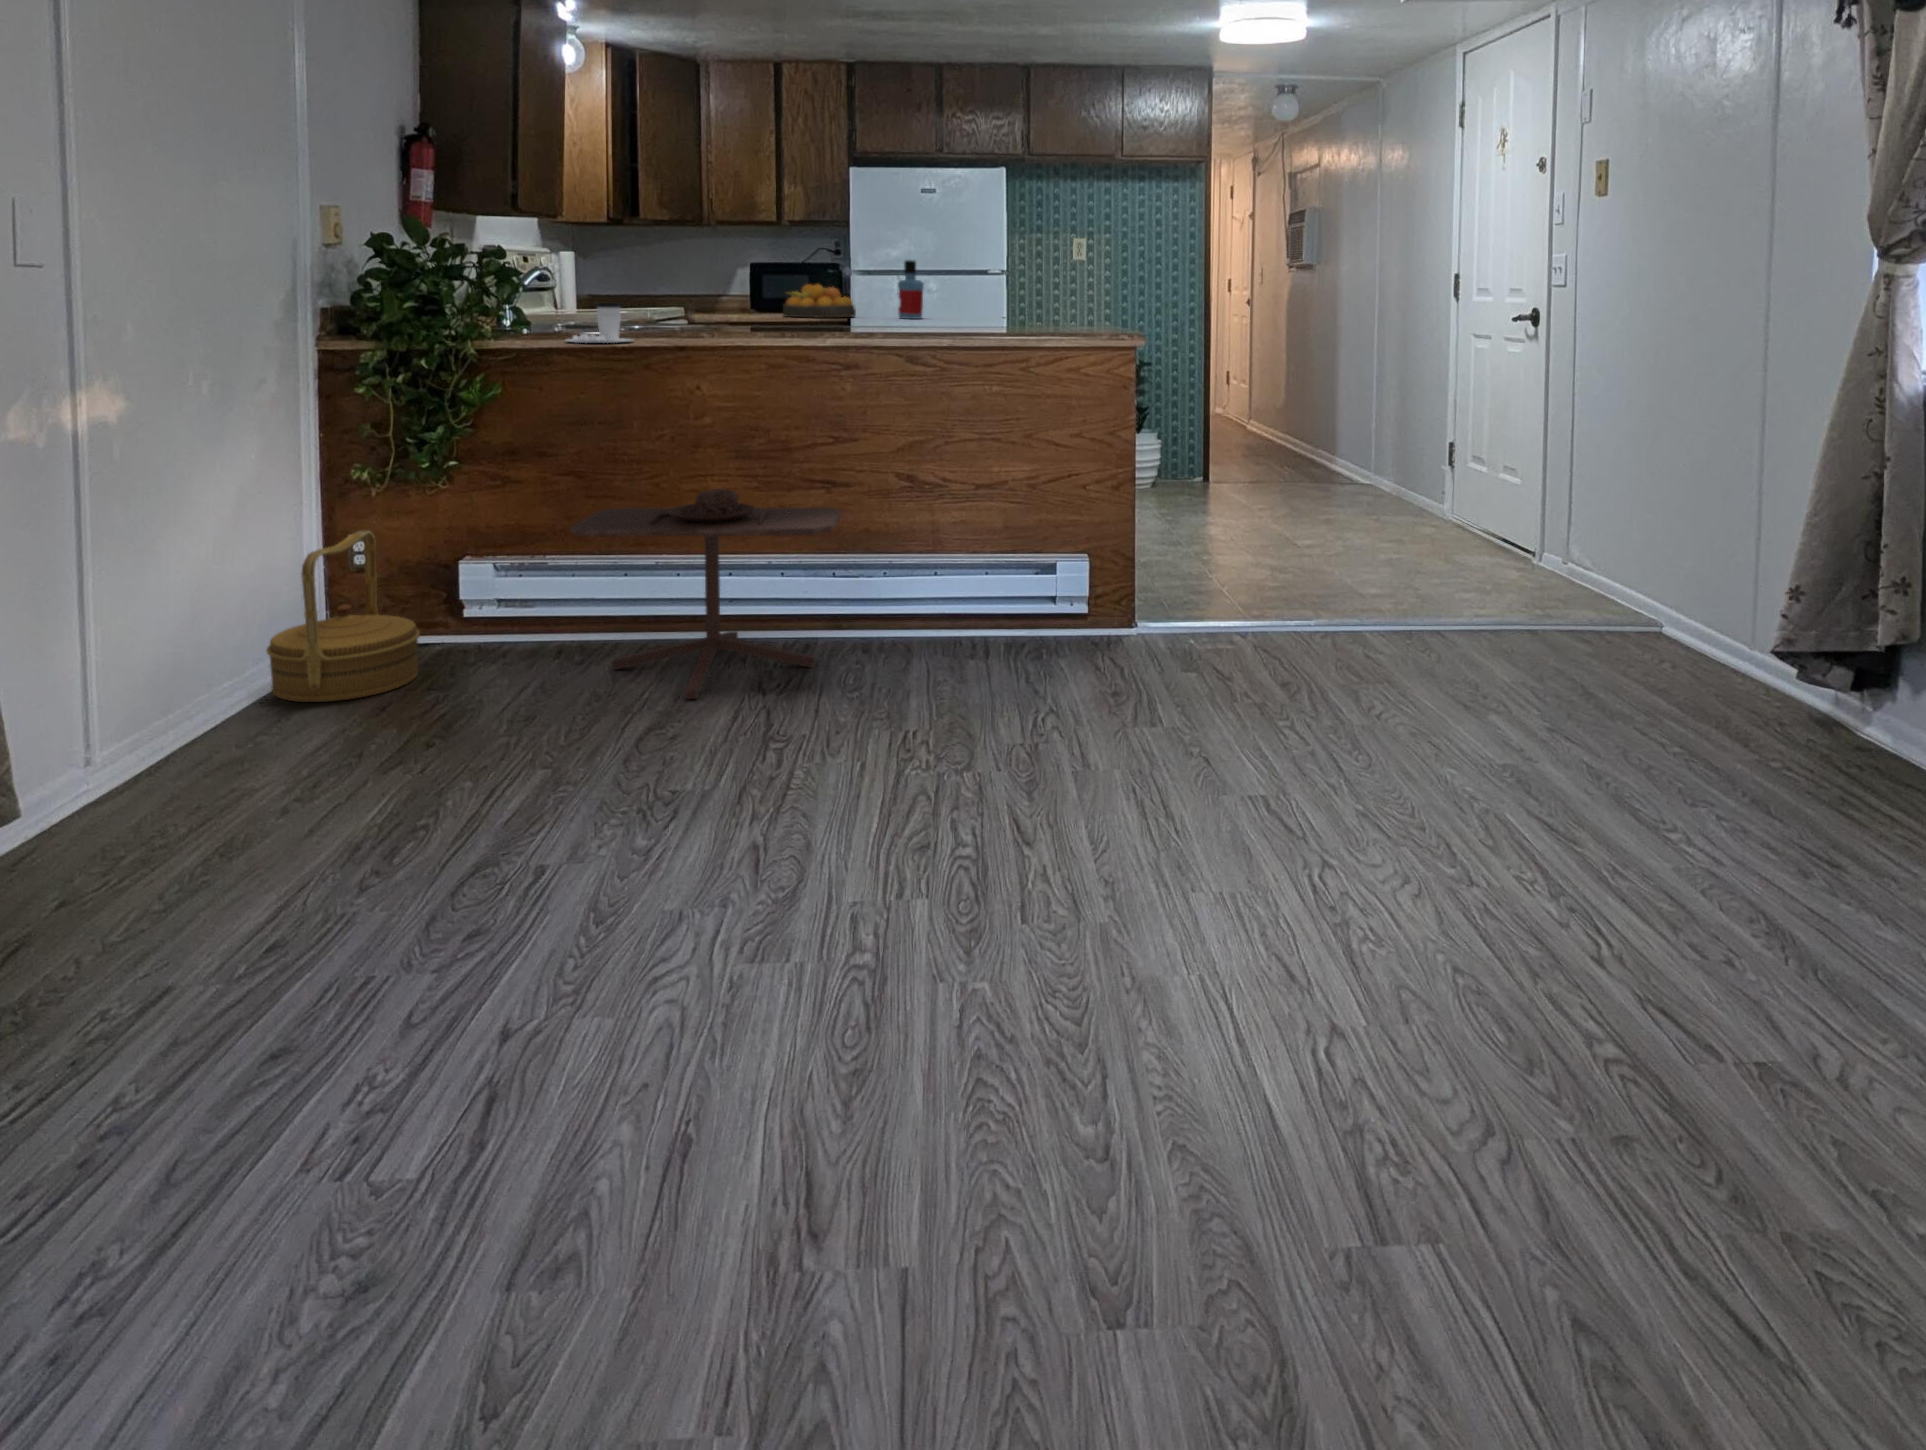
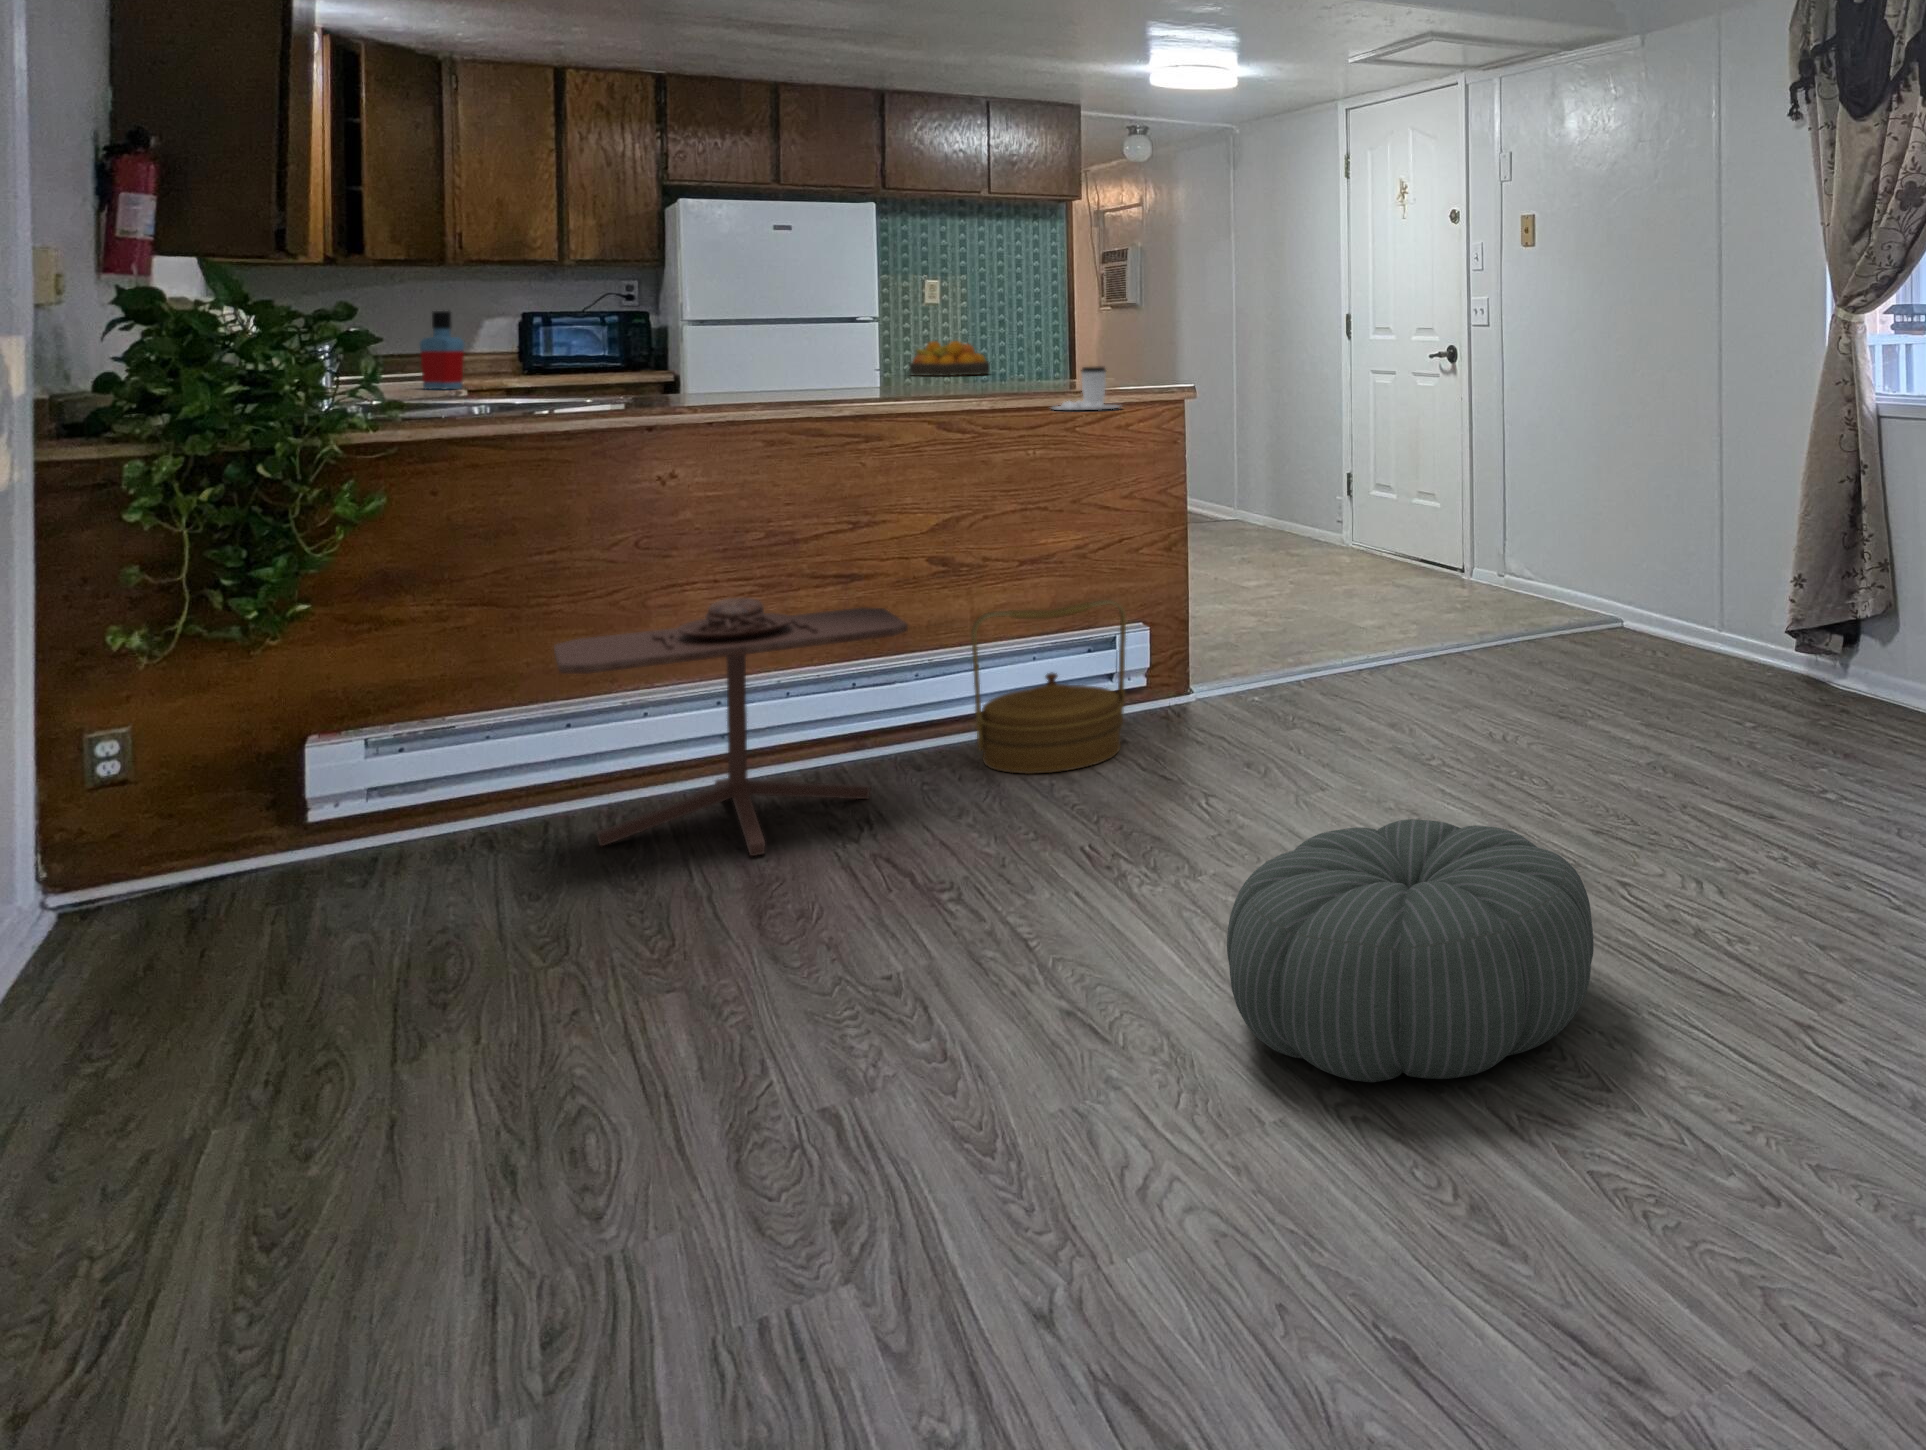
bottle: present [897,260,924,319] -> present [420,311,464,389]
fruit bowl: present [783,284,856,317] -> present [909,341,990,376]
coffee cup: present [567,303,632,343] -> present [1053,366,1119,410]
woven basket: present [266,531,420,702] -> present [971,600,1126,774]
pouf: none [775,789,1173,1092] -> present [1227,819,1594,1082]

